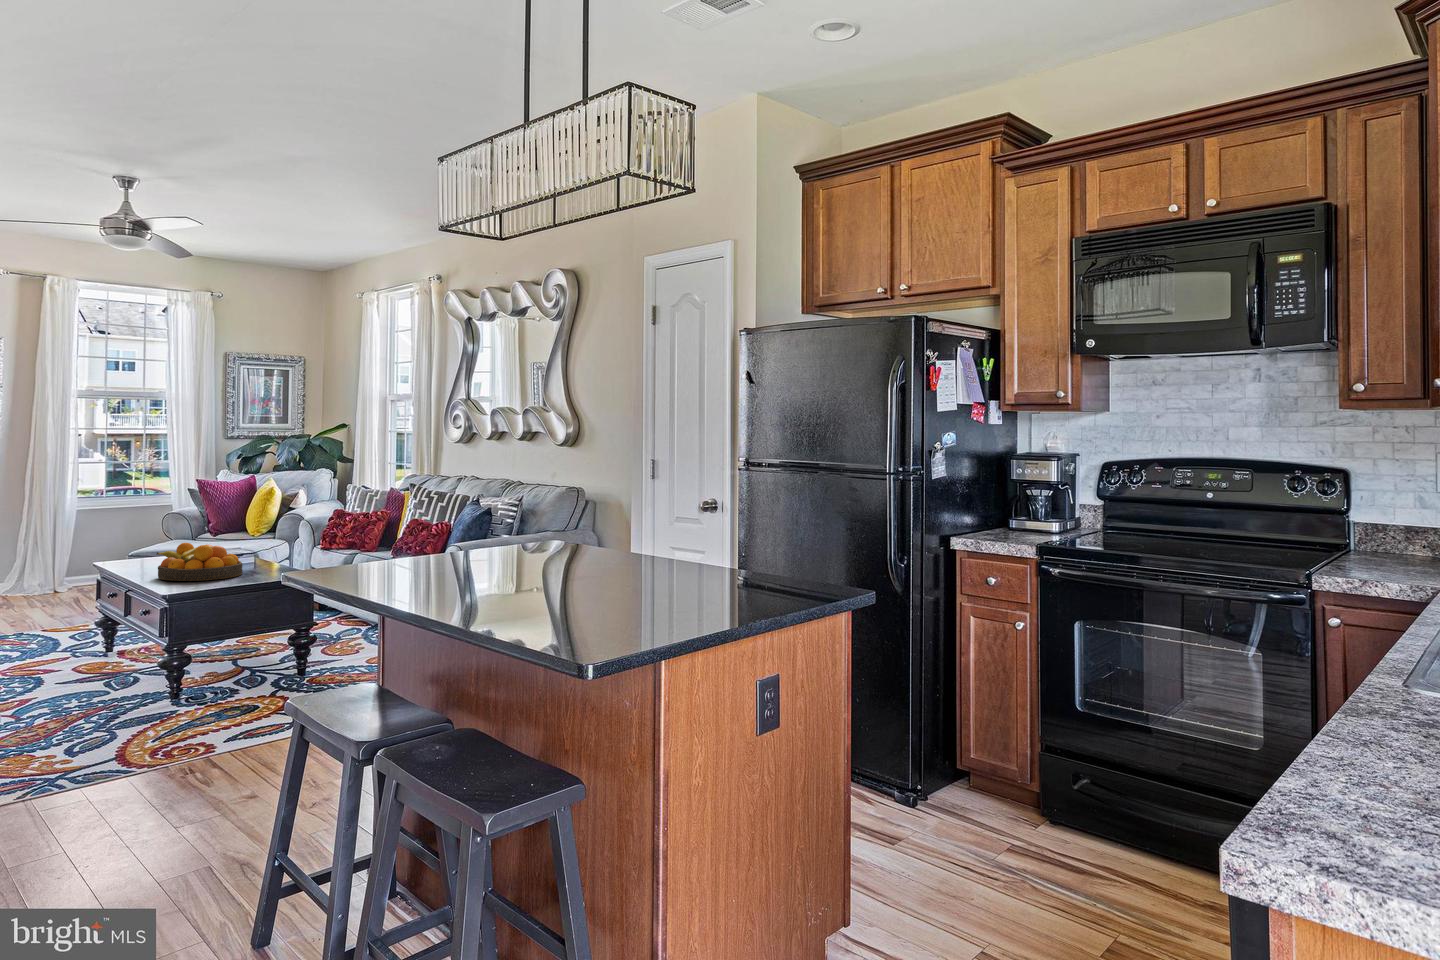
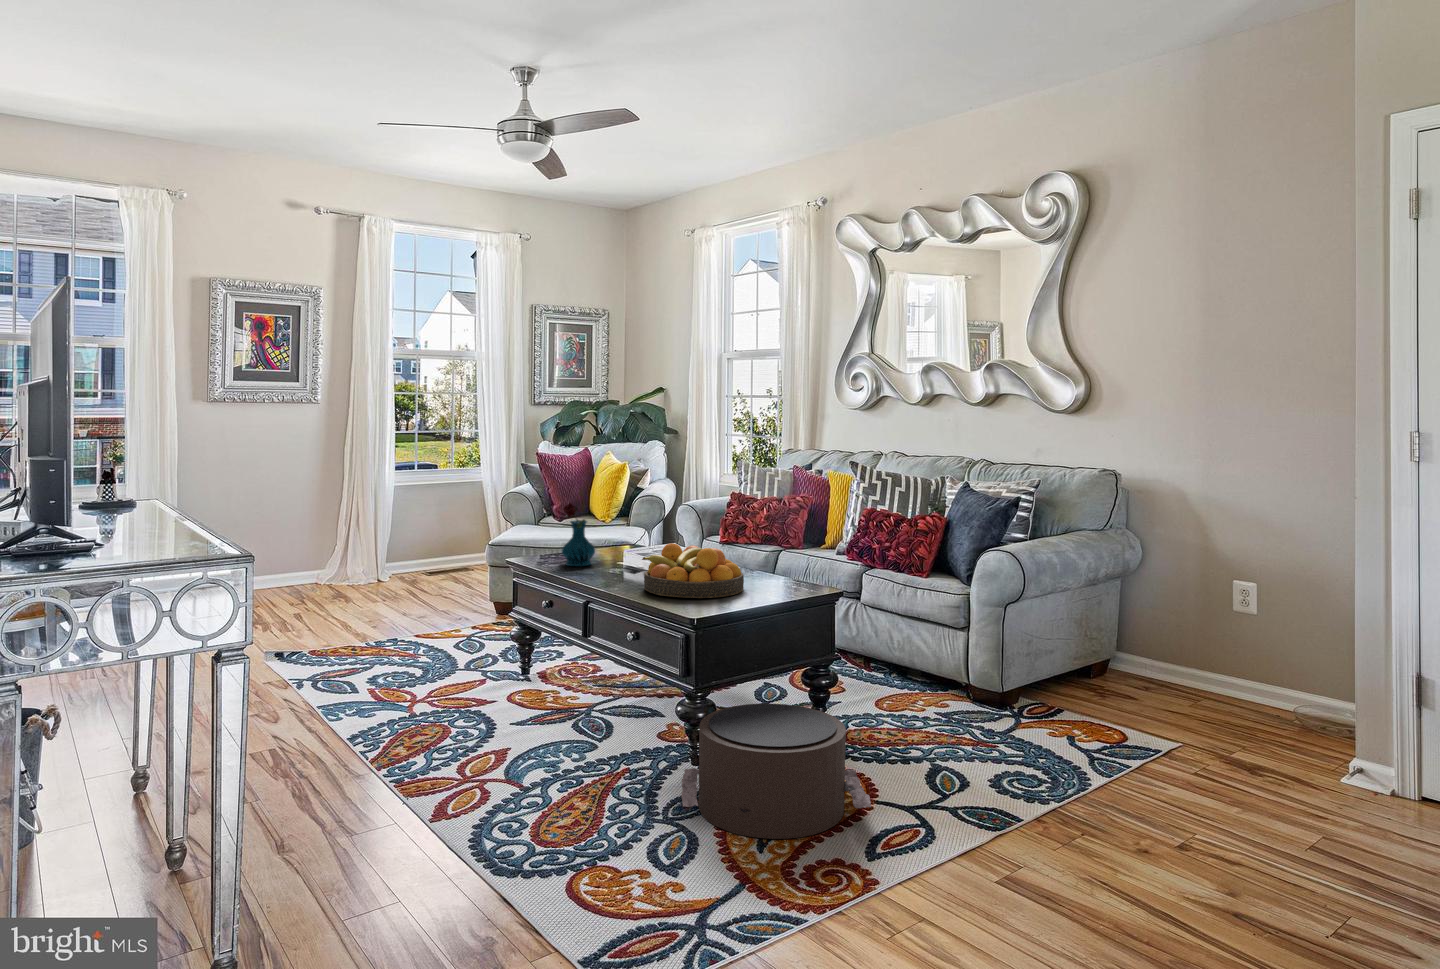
vase: none [129,515,159,564] -> present [562,503,595,566]
pouf: none [106,651,264,734] -> present [681,704,871,839]

